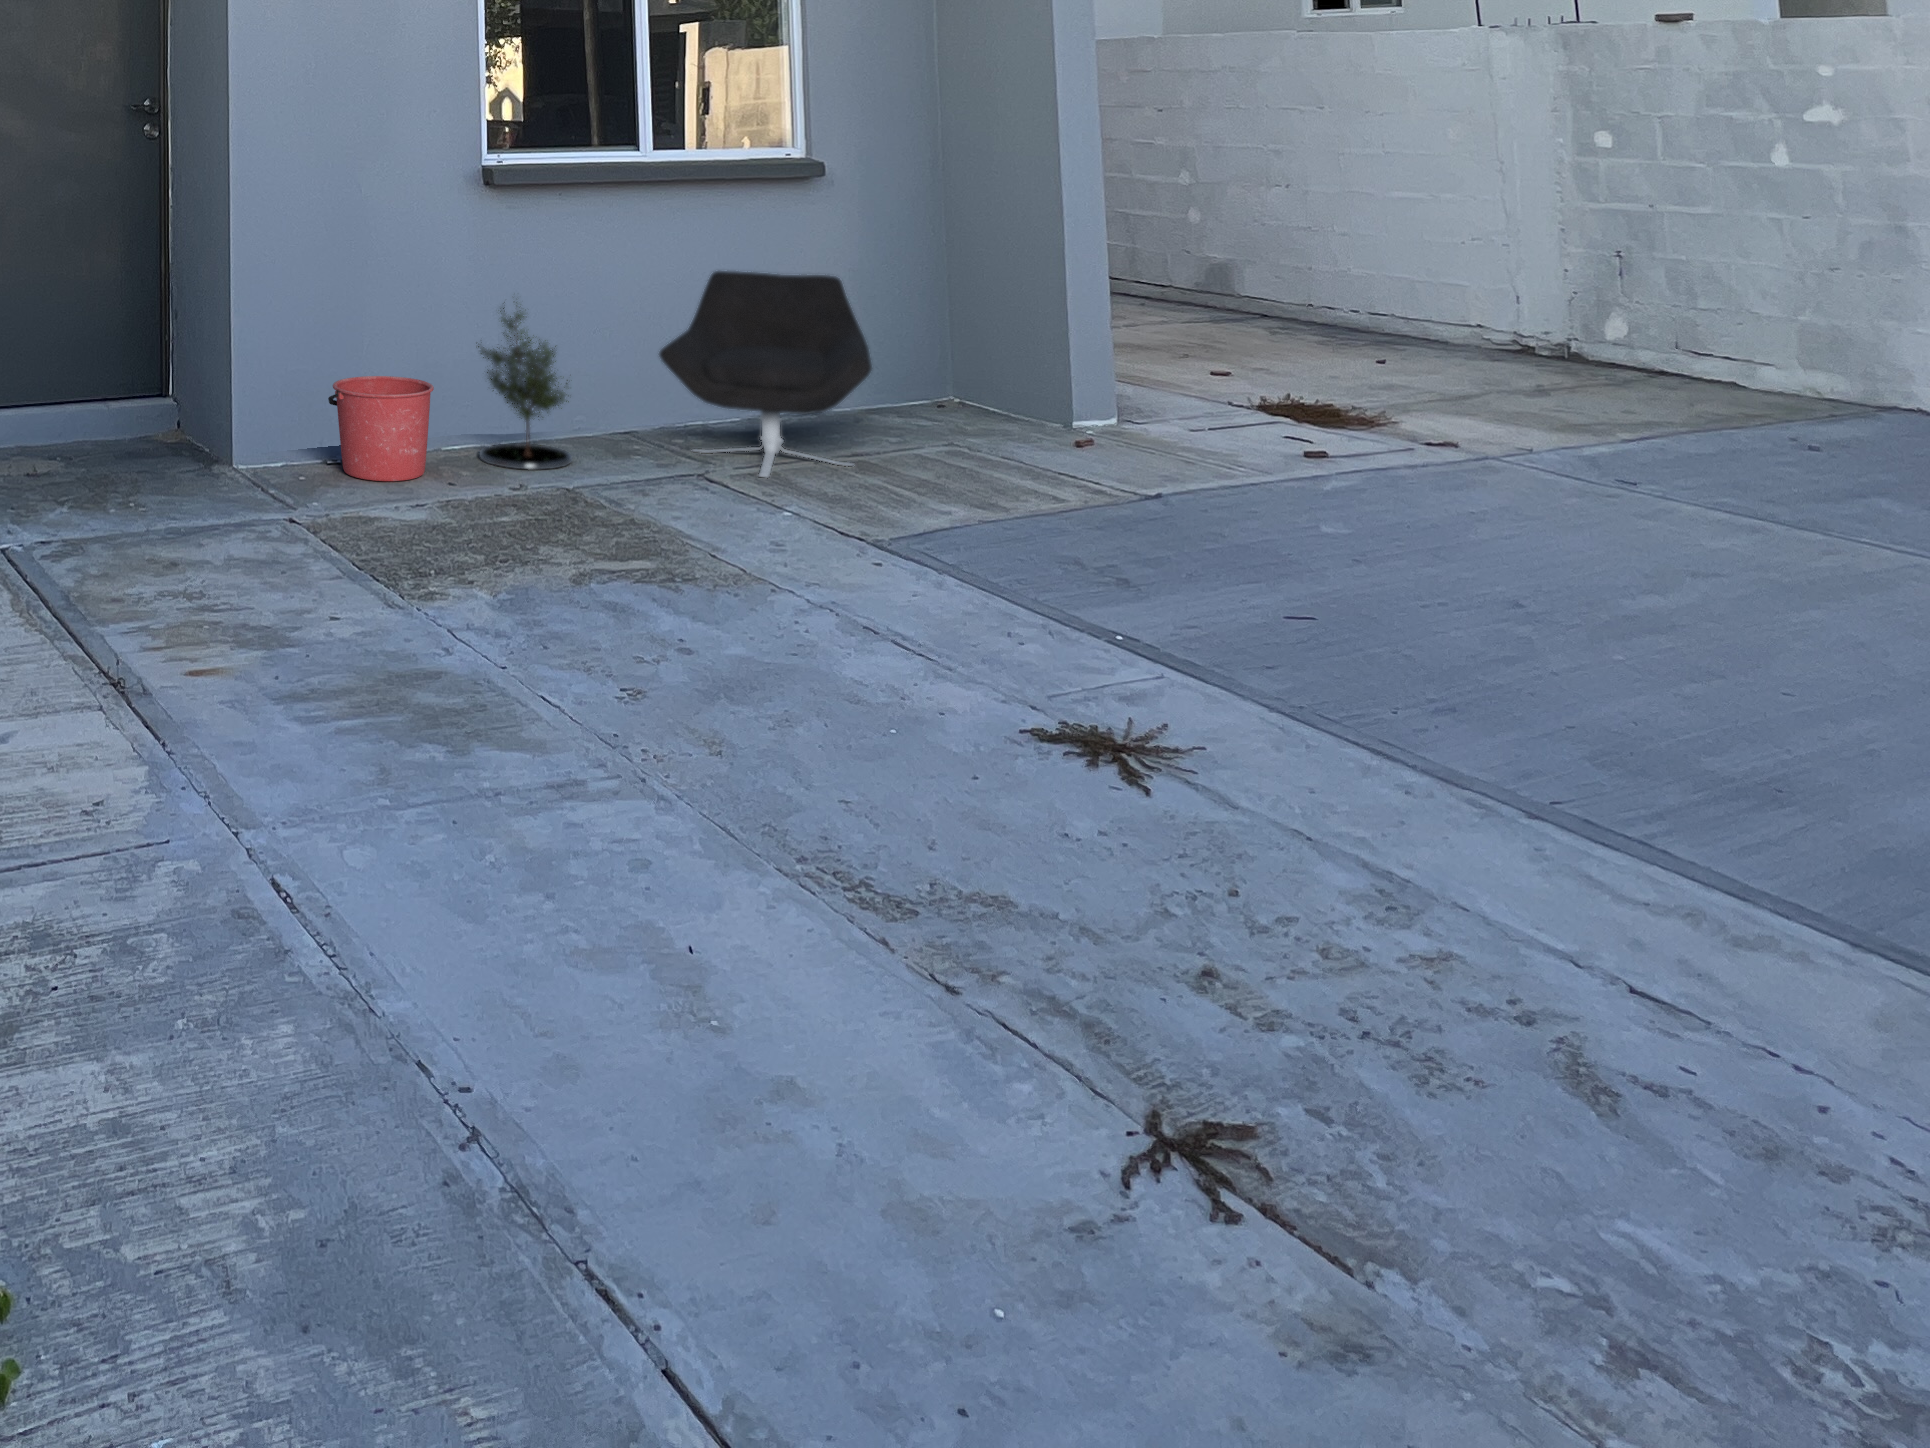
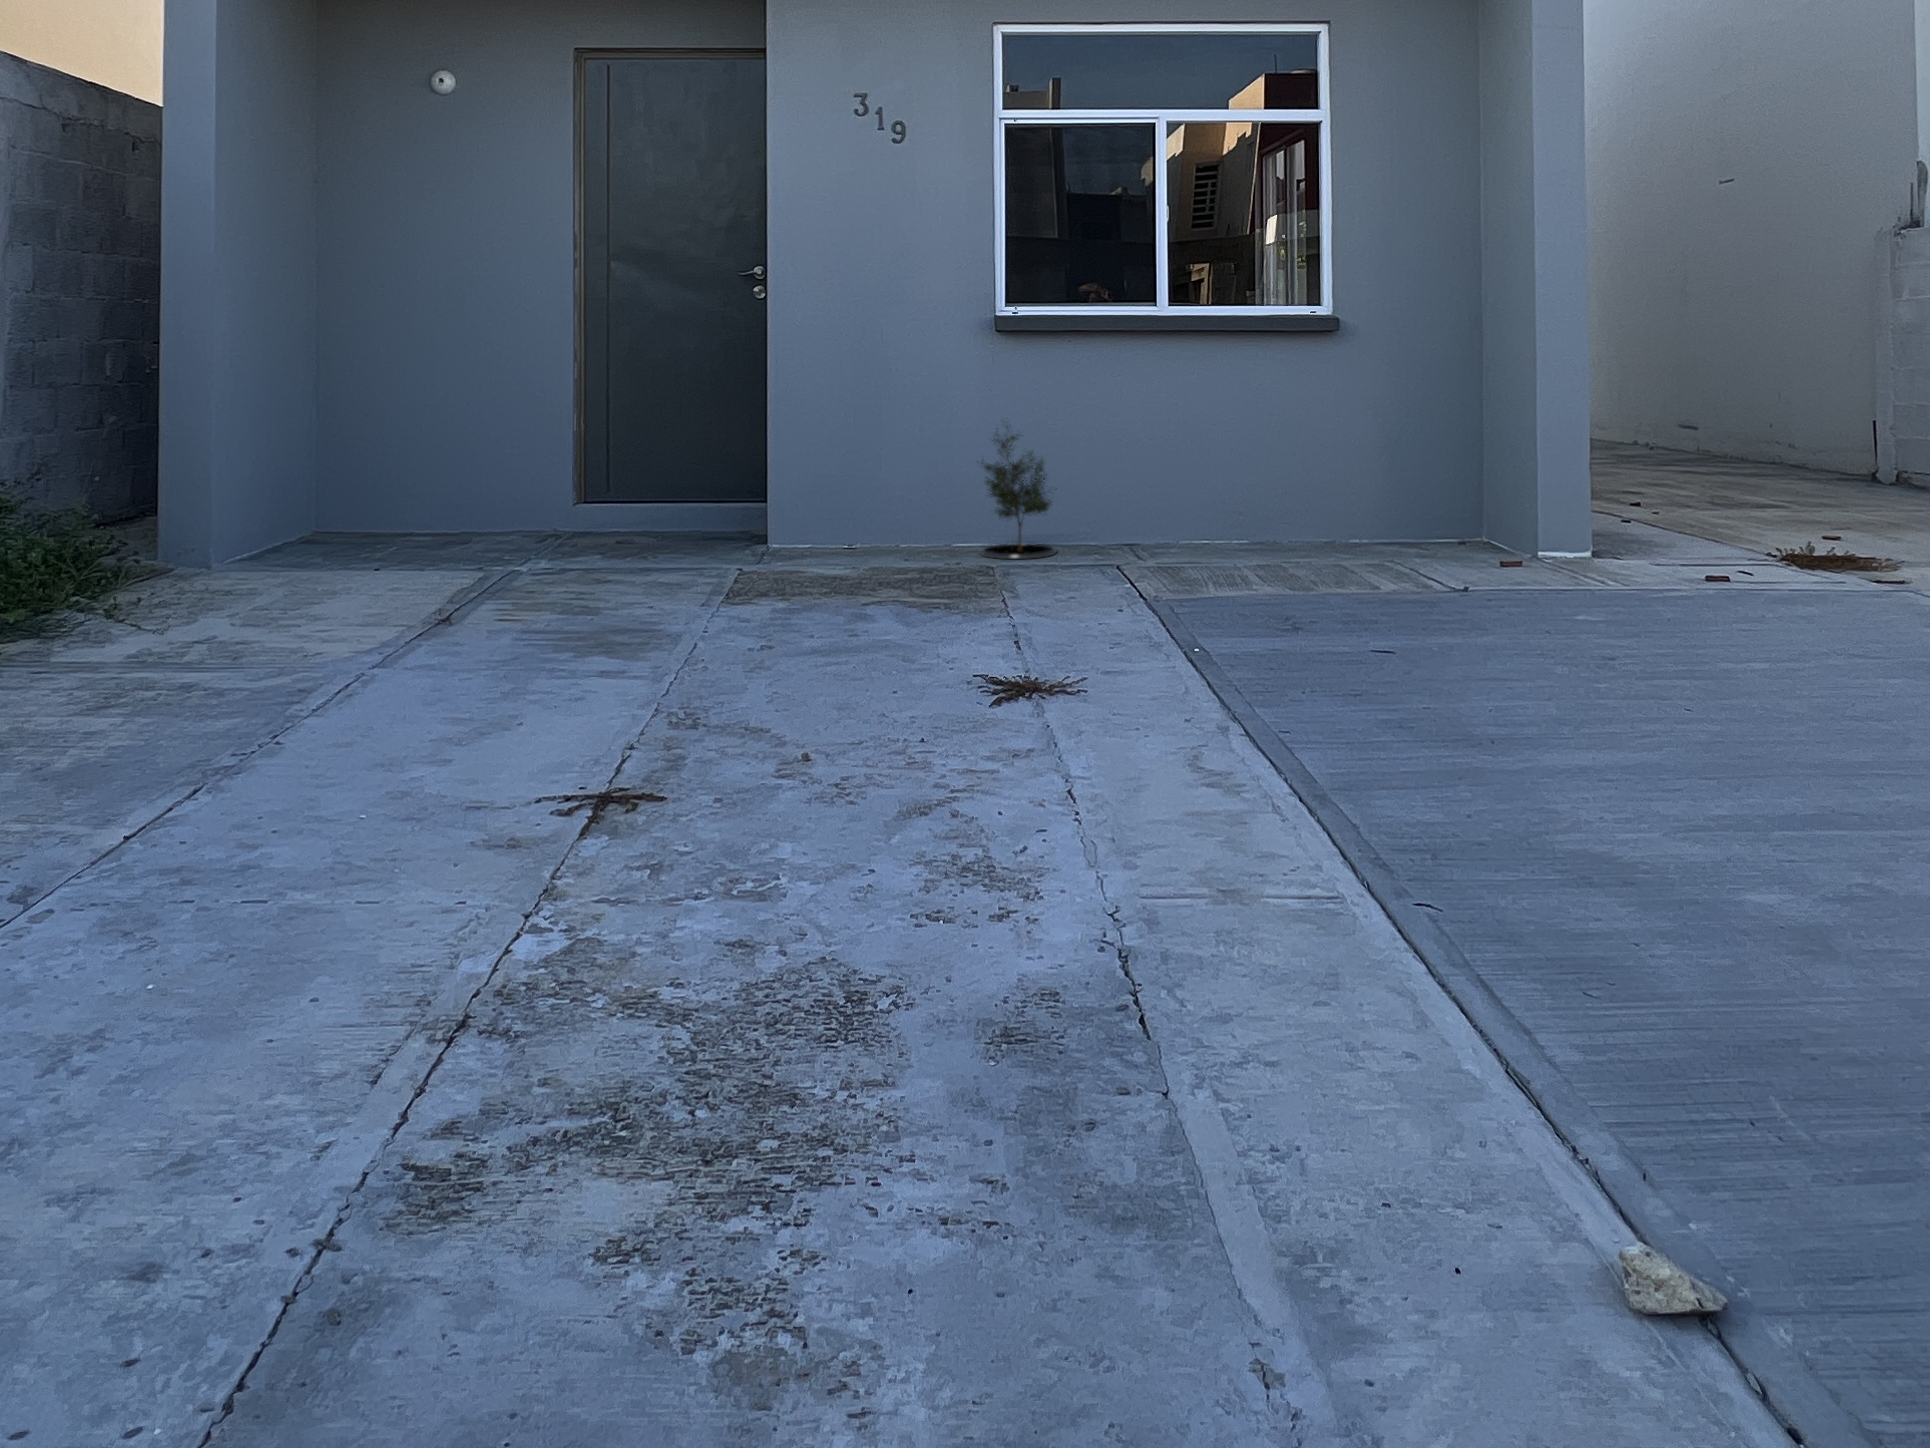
lounge chair: present [659,271,872,477] -> none [1129,404,1329,567]
bucket: present [328,376,434,481] -> none [843,485,929,563]

